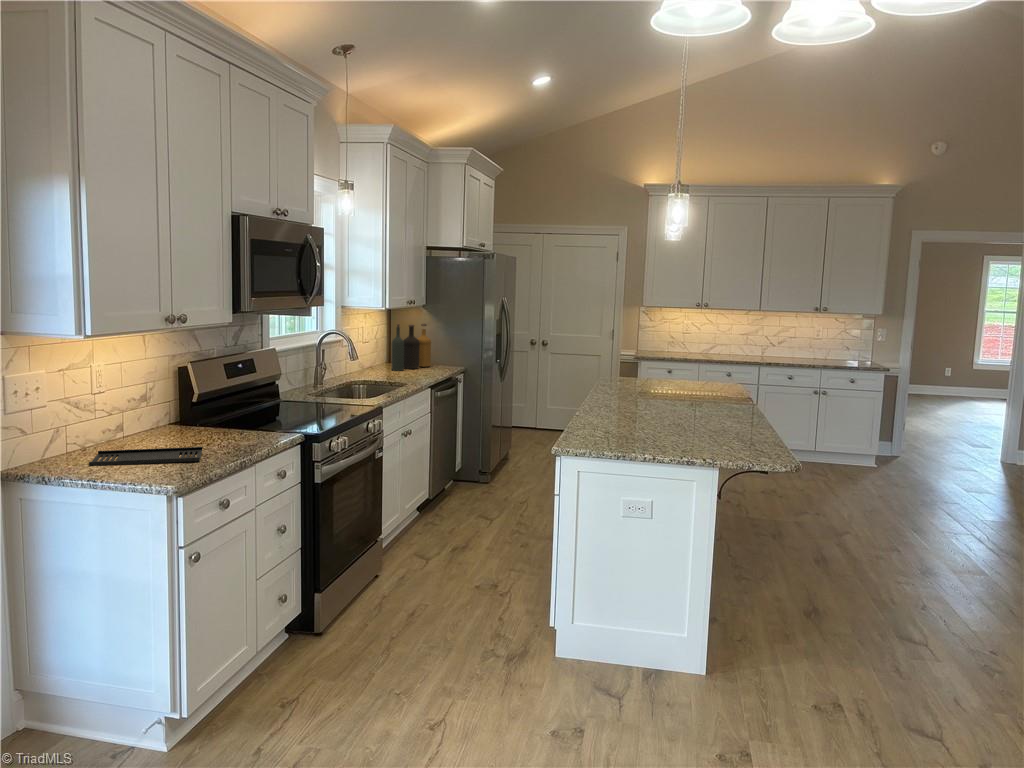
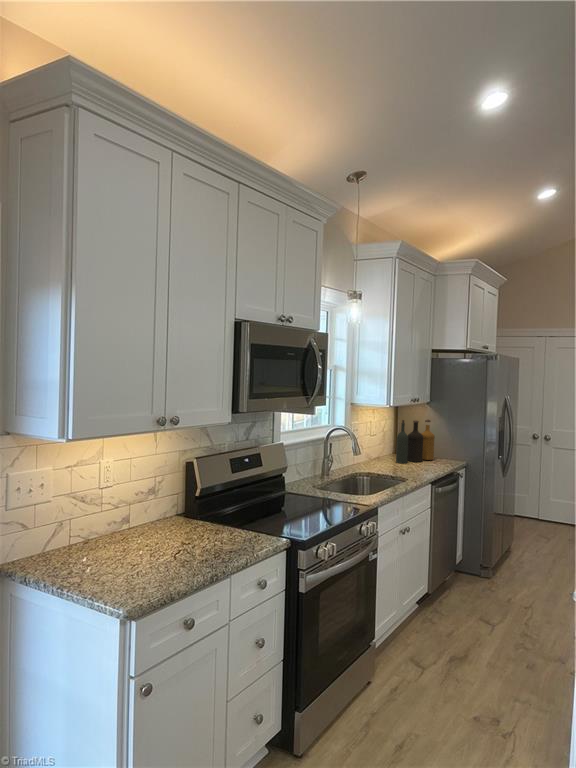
tray: present [89,447,202,466] -> none [73,547,184,571]

